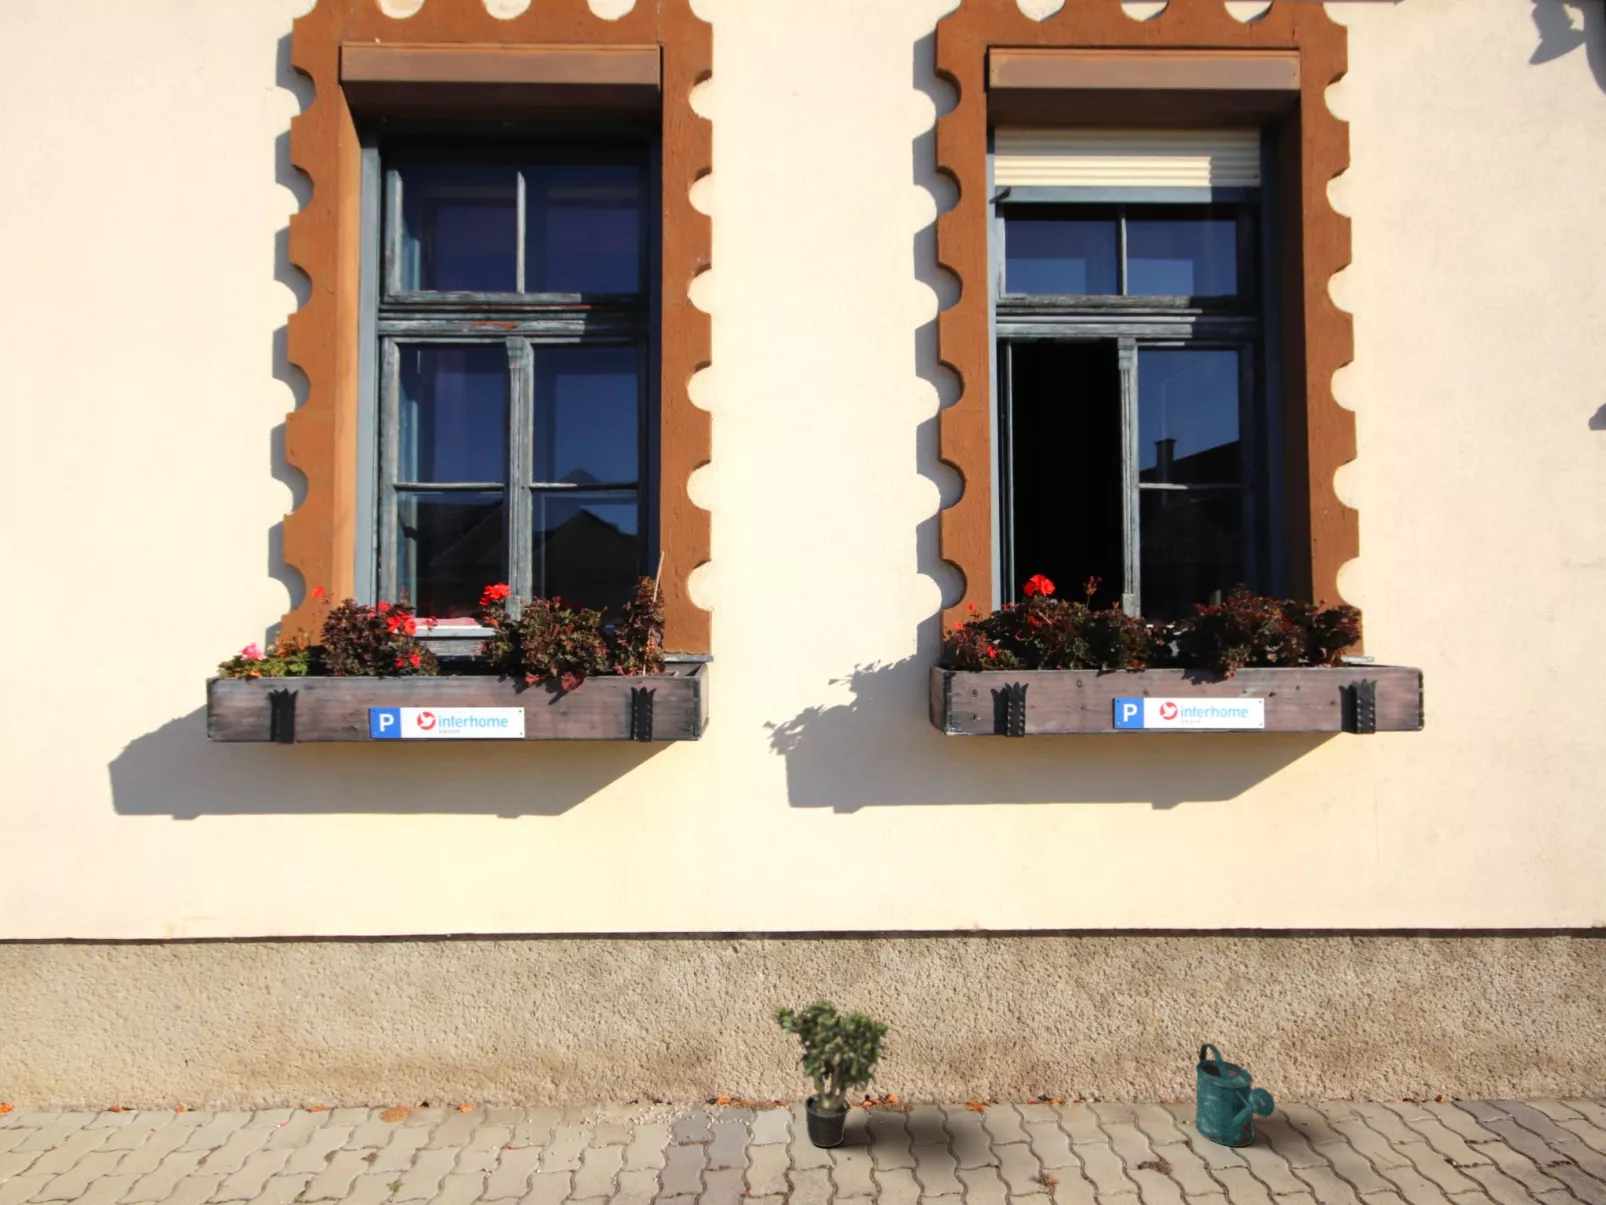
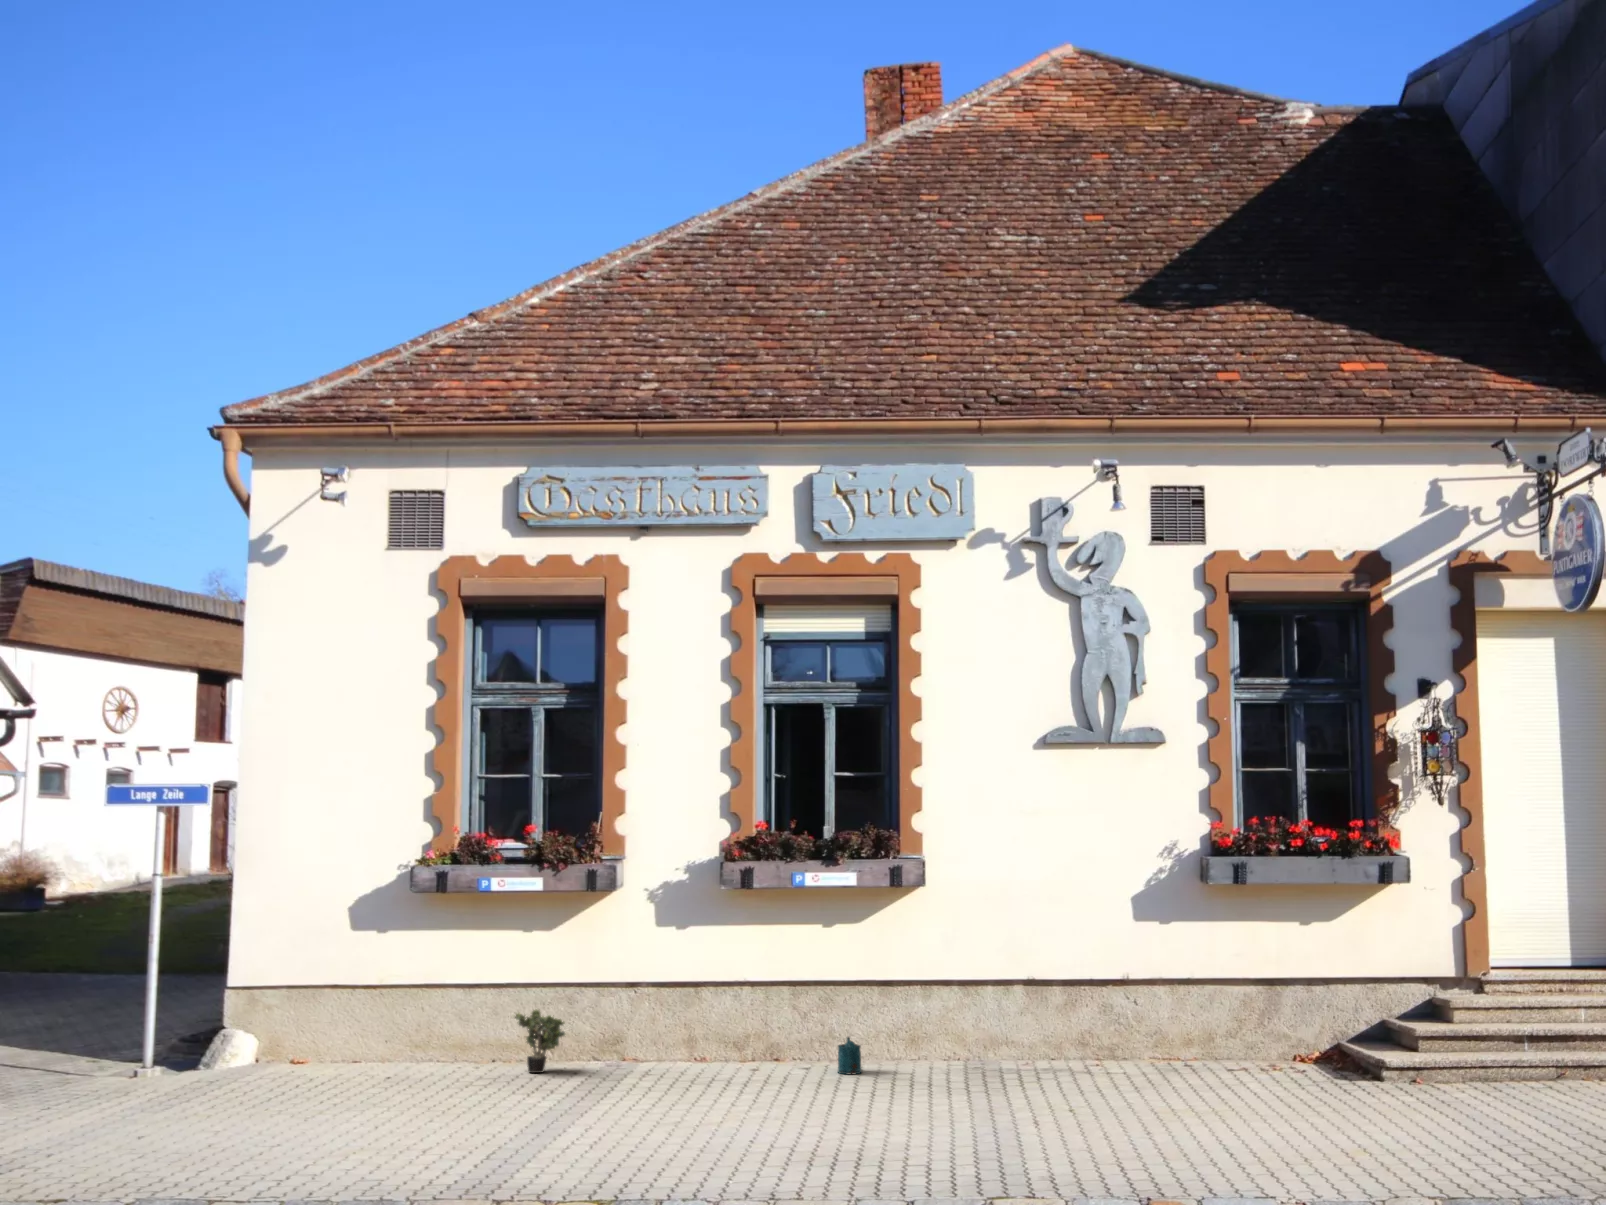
potted plant: present [770,999,889,1147] -> present [515,1010,565,1073]

